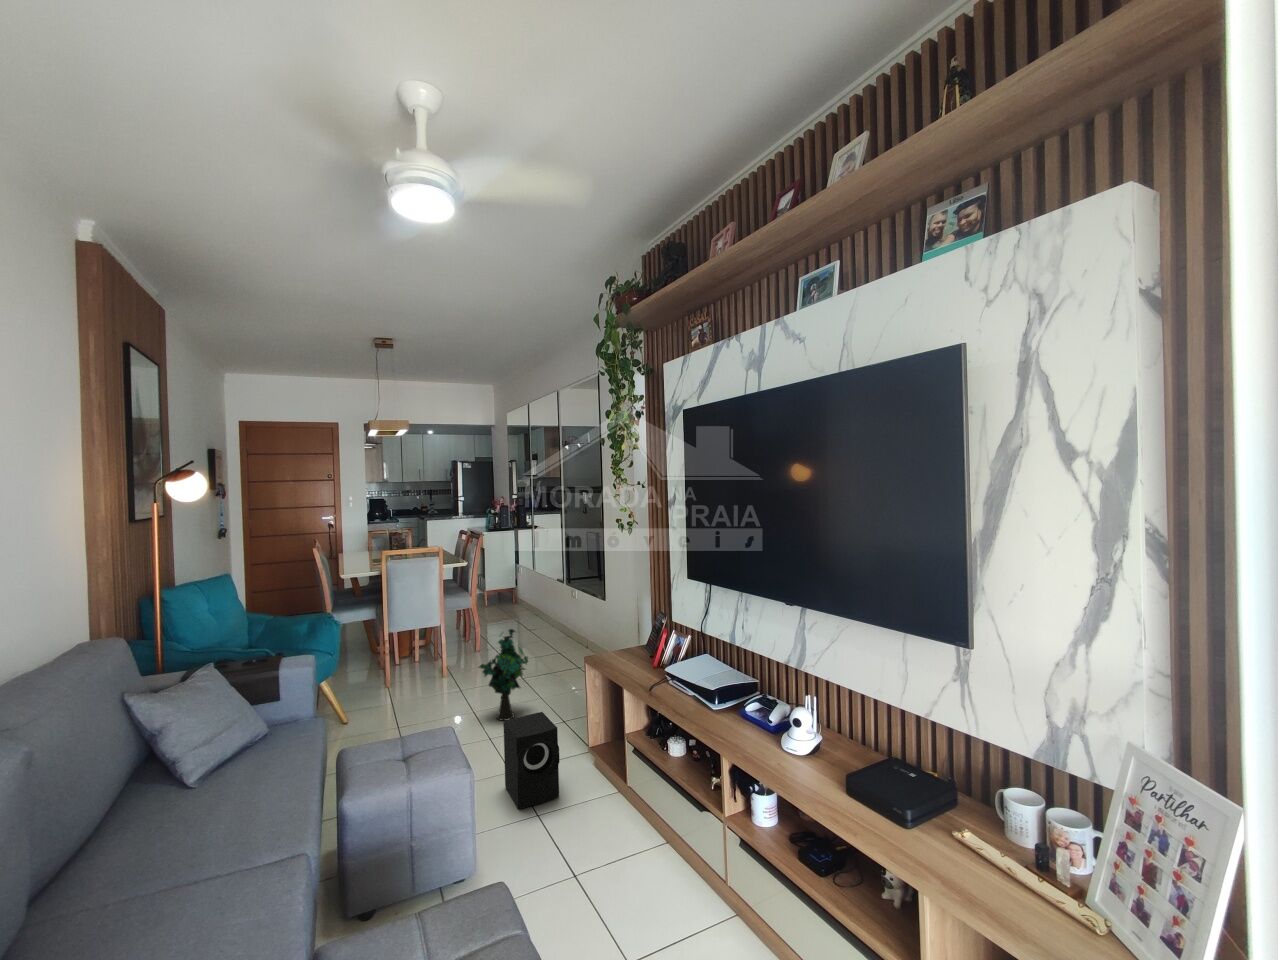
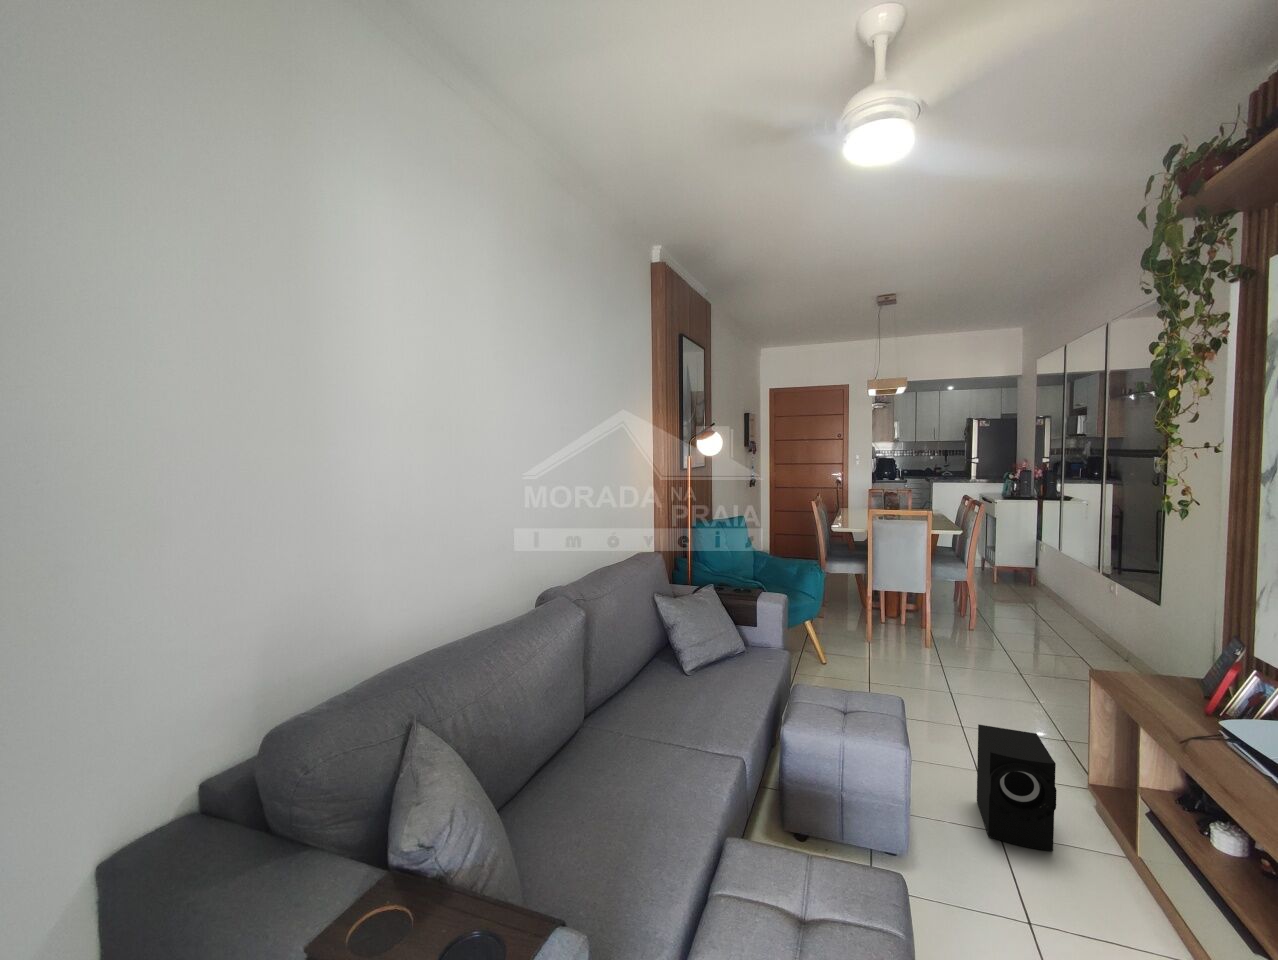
decorative plant: present [479,629,528,720] -> none [961,618,1032,723]

